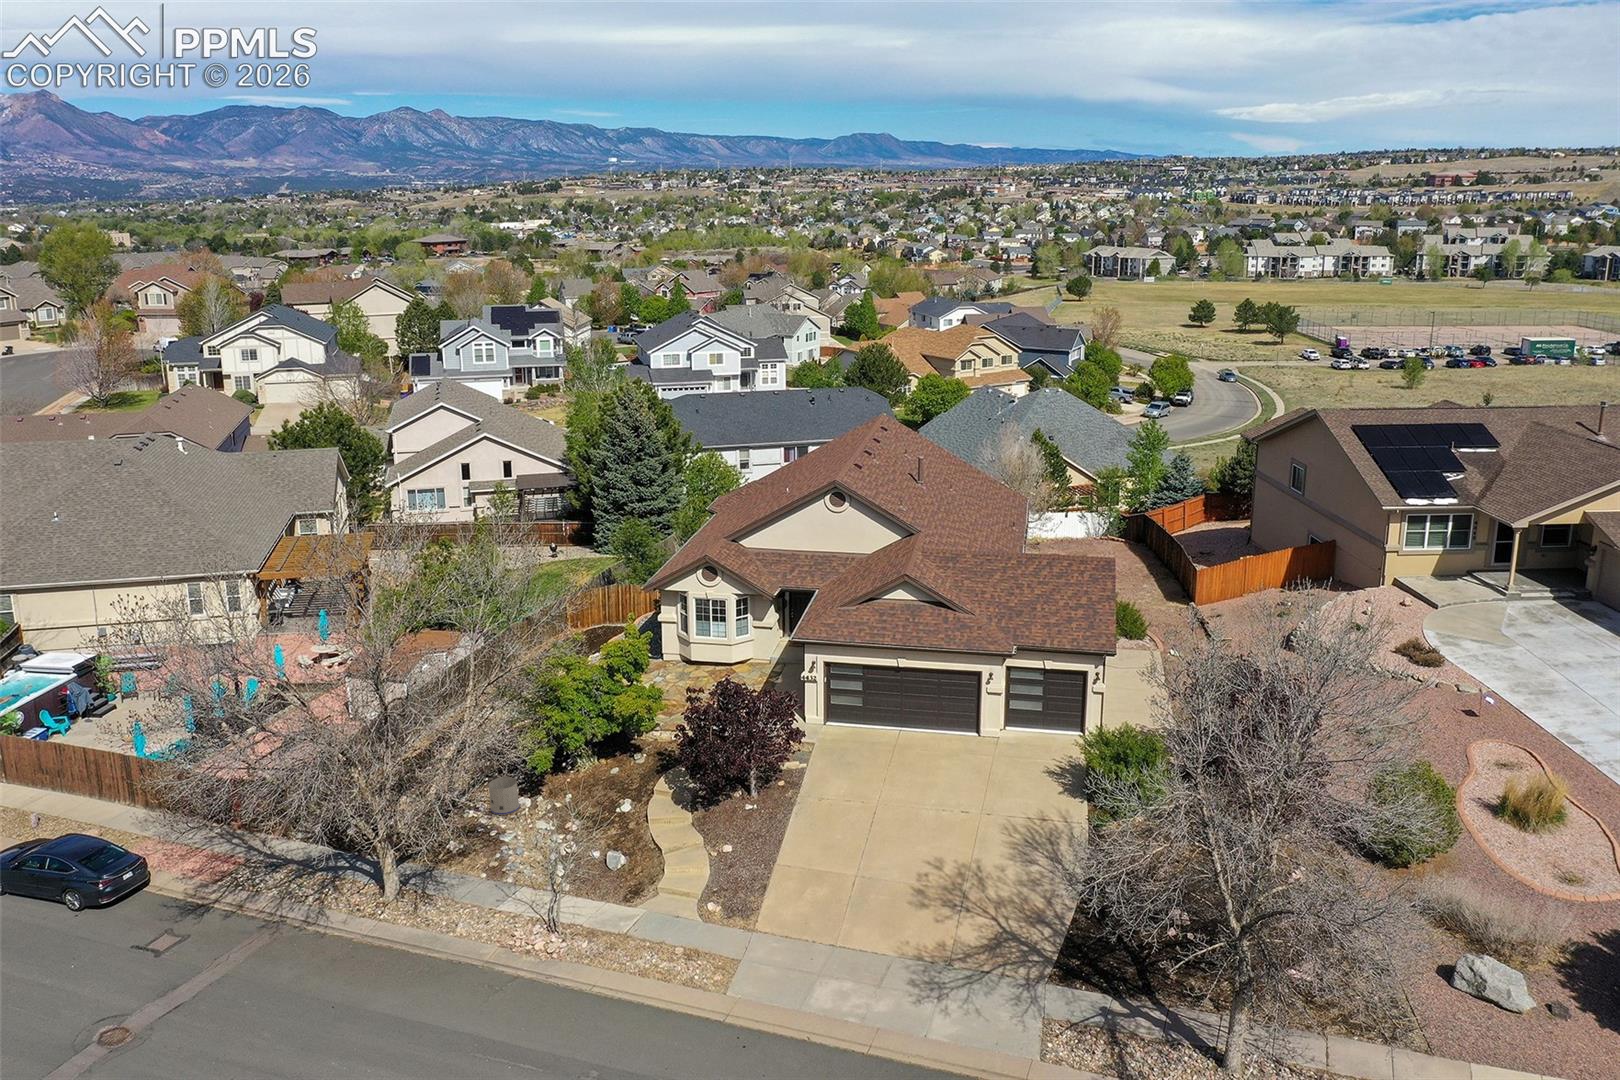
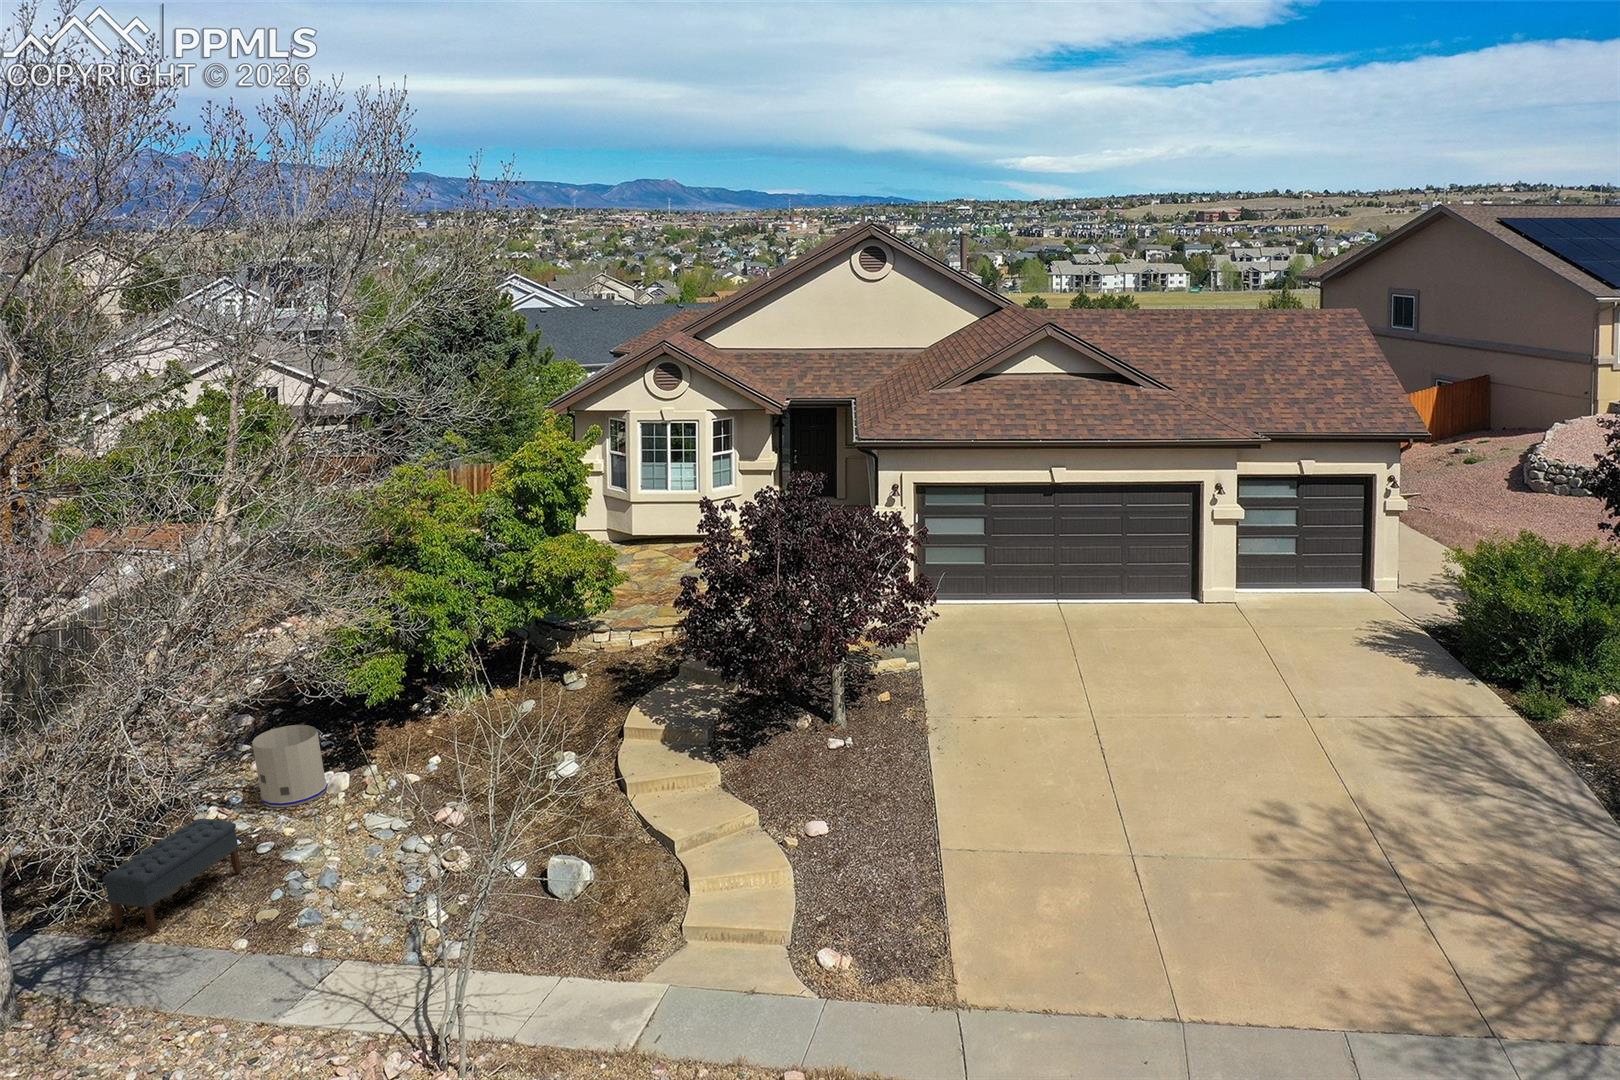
bench: none [431,821,483,869] -> present [102,819,241,934]

